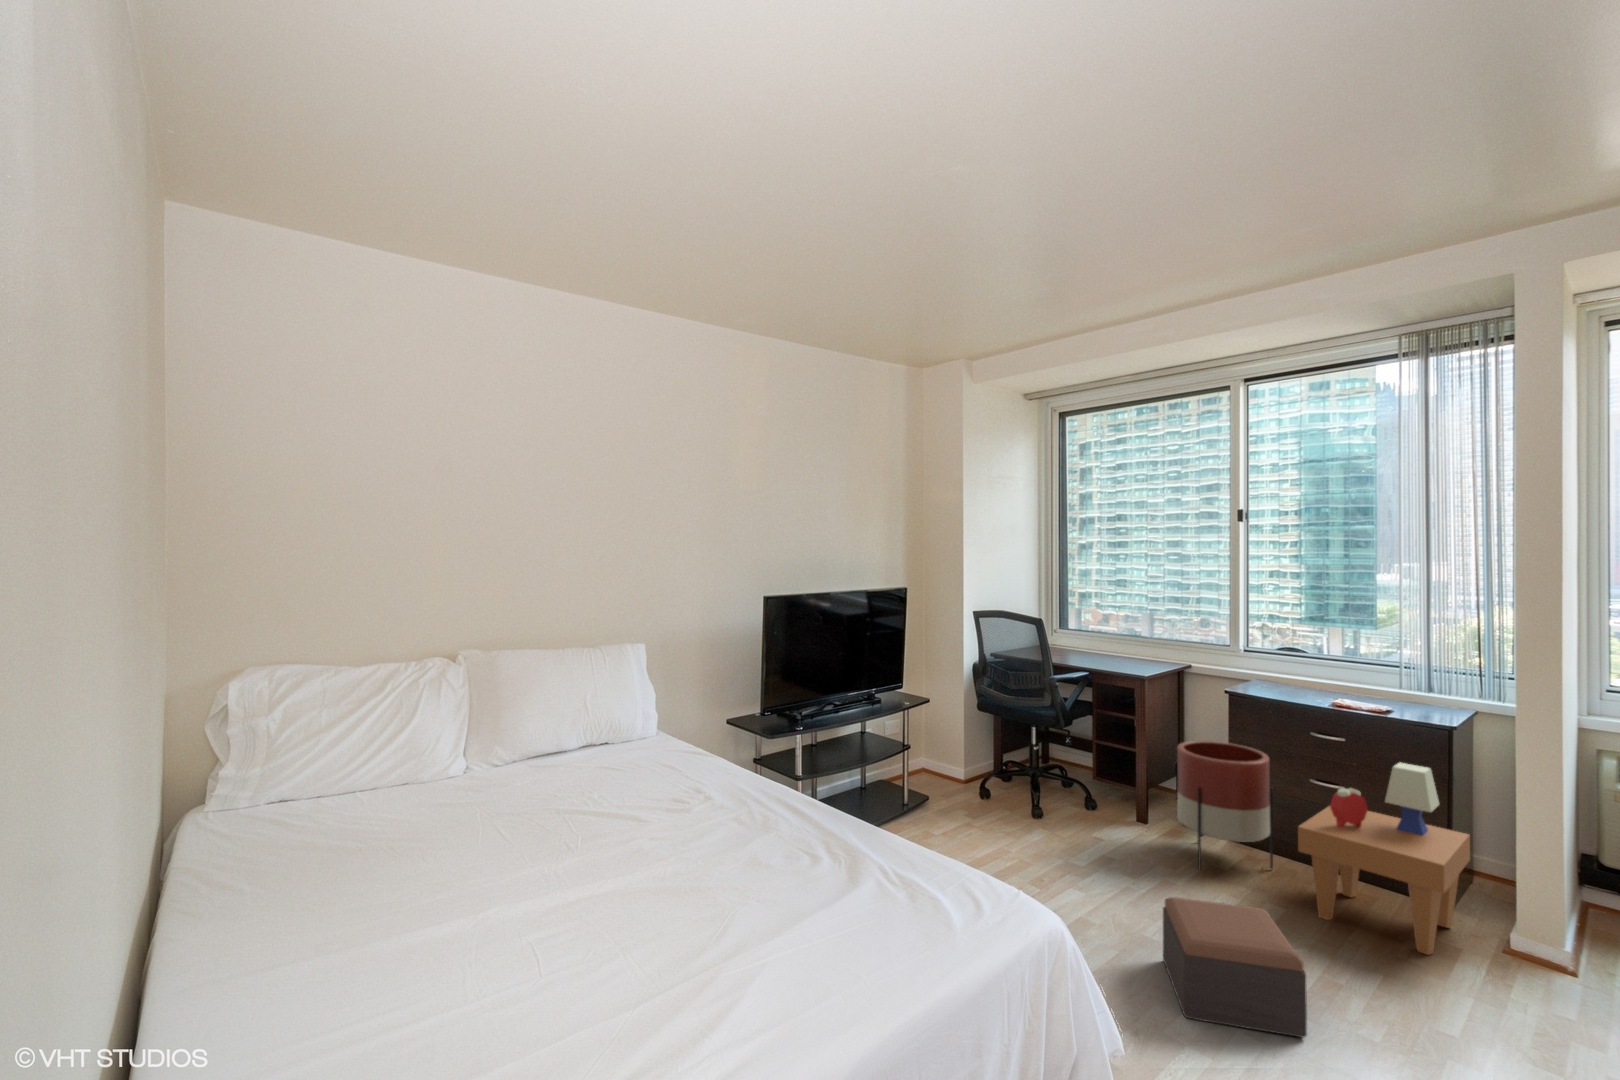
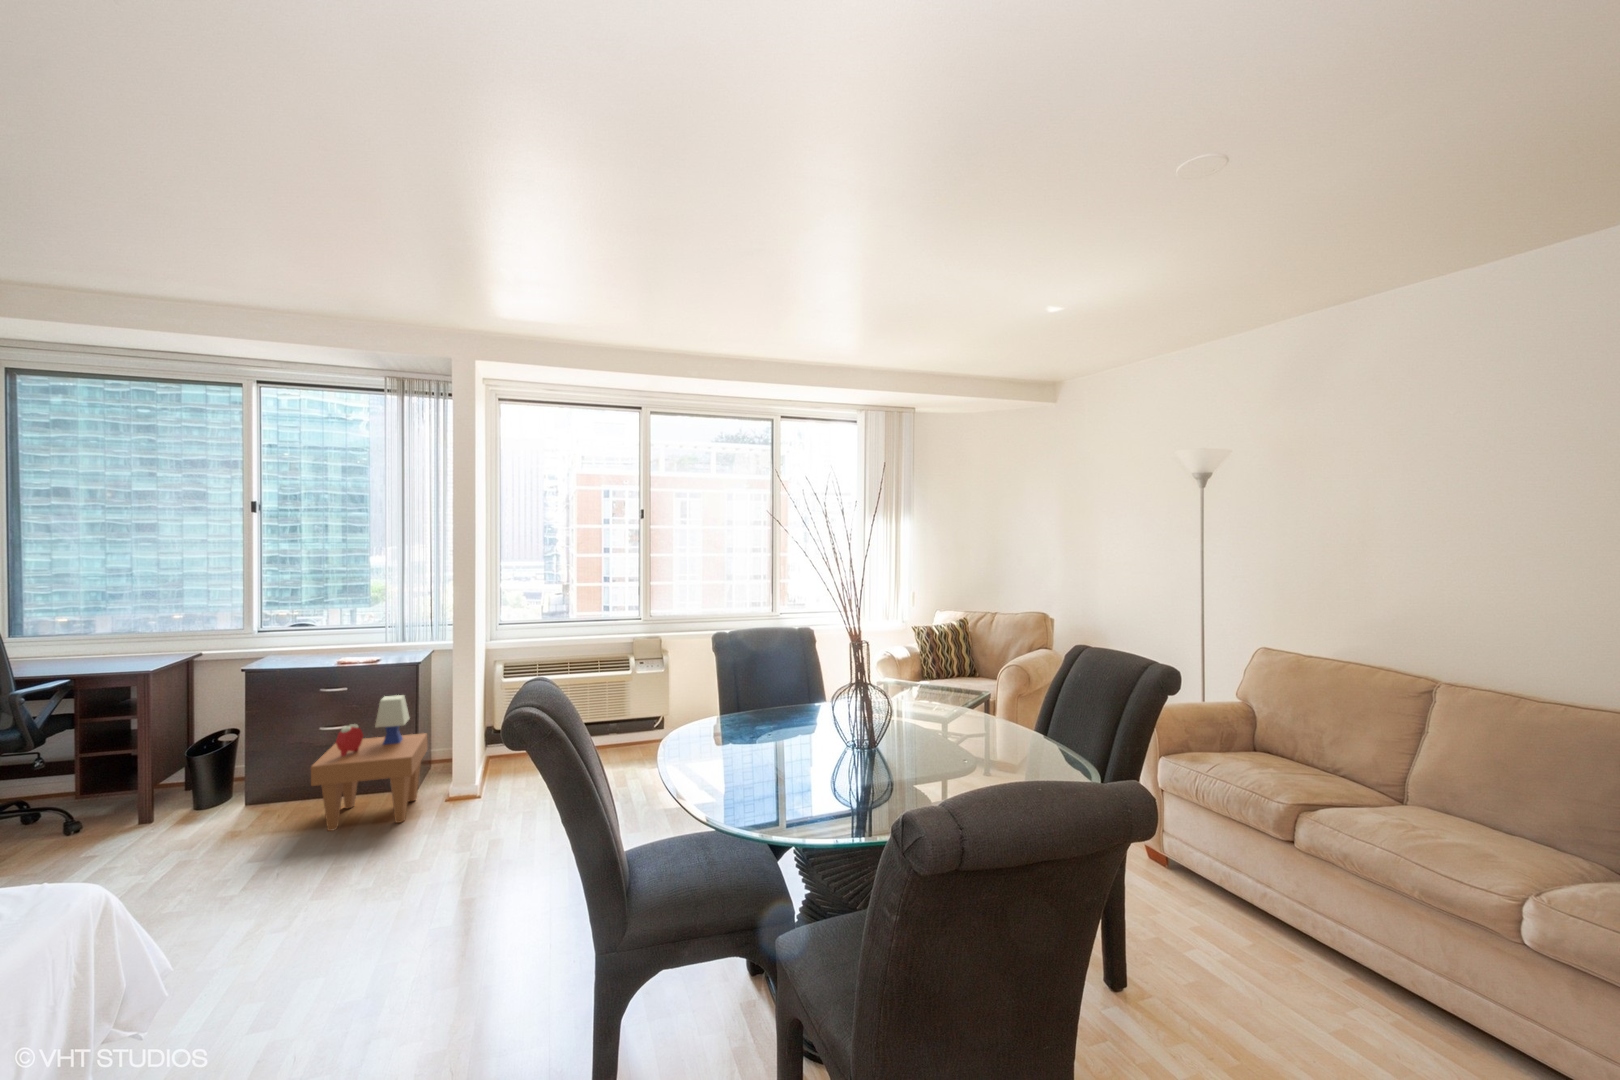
planter: present [1177,741,1273,870] -> none [191,716,288,840]
footstool: present [1163,897,1307,1037] -> none [189,837,322,953]

